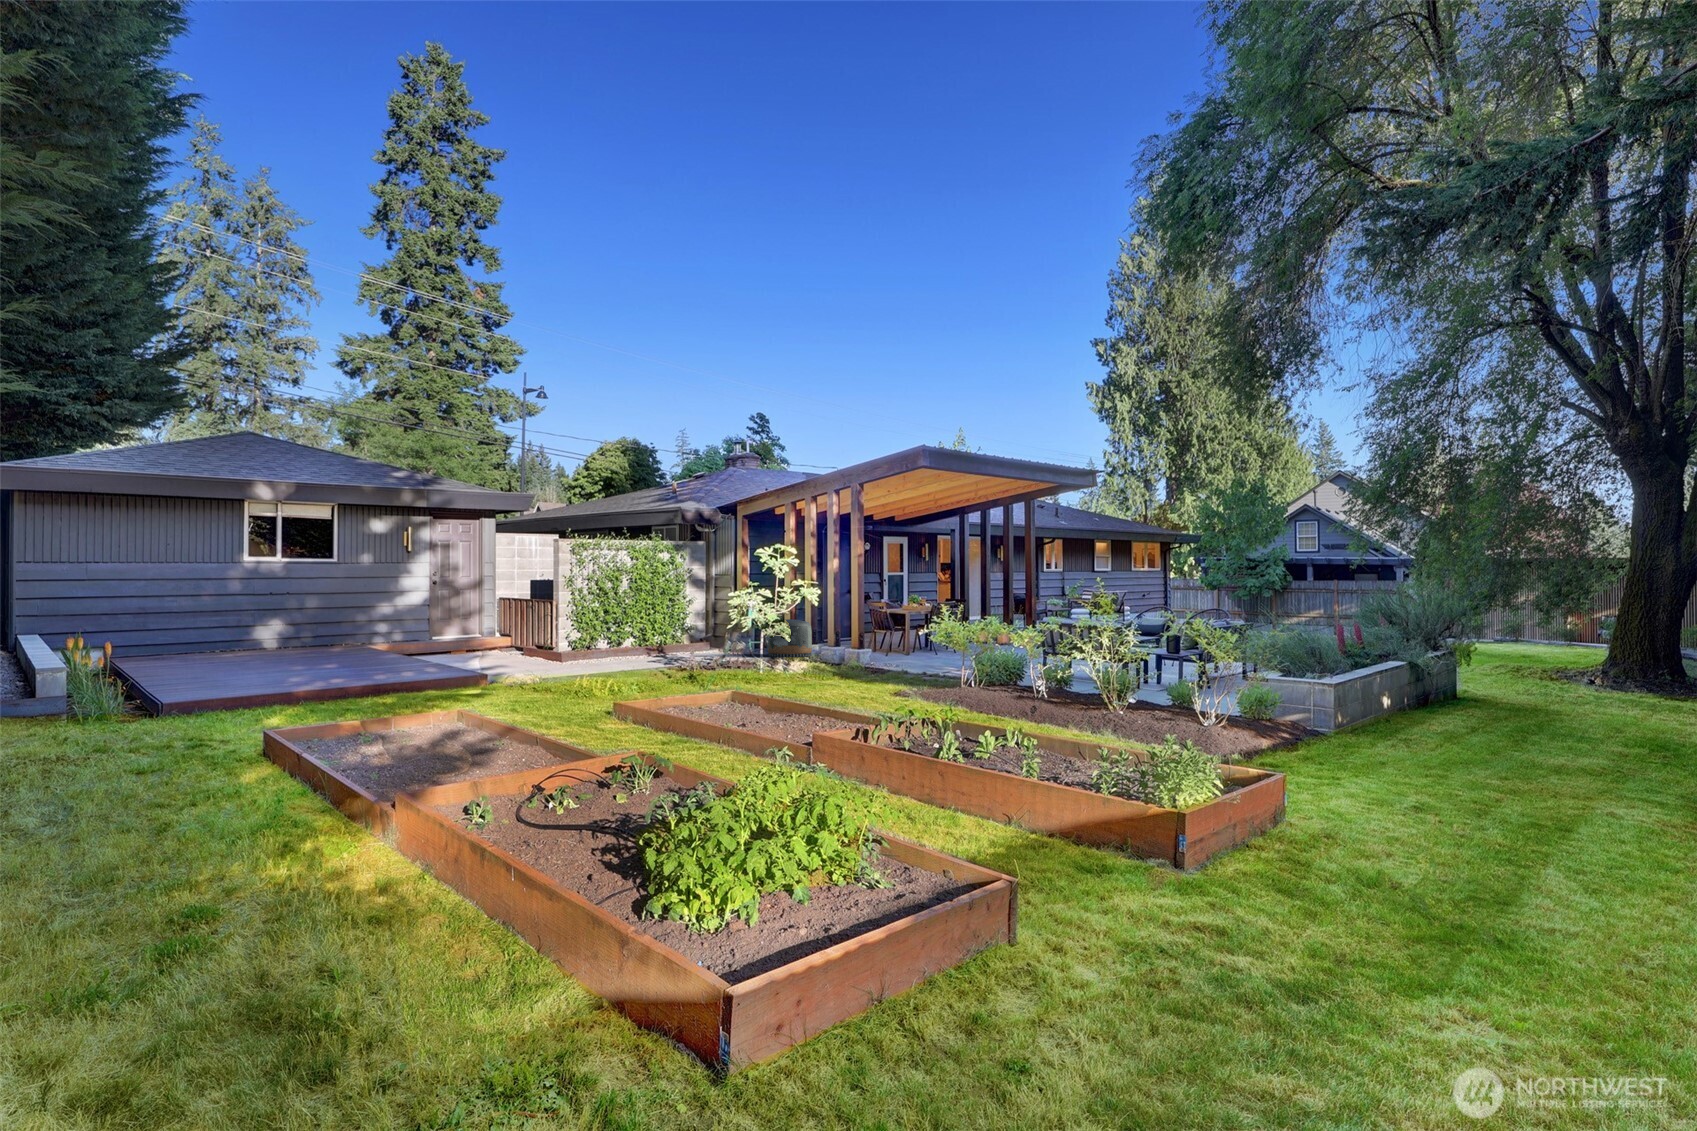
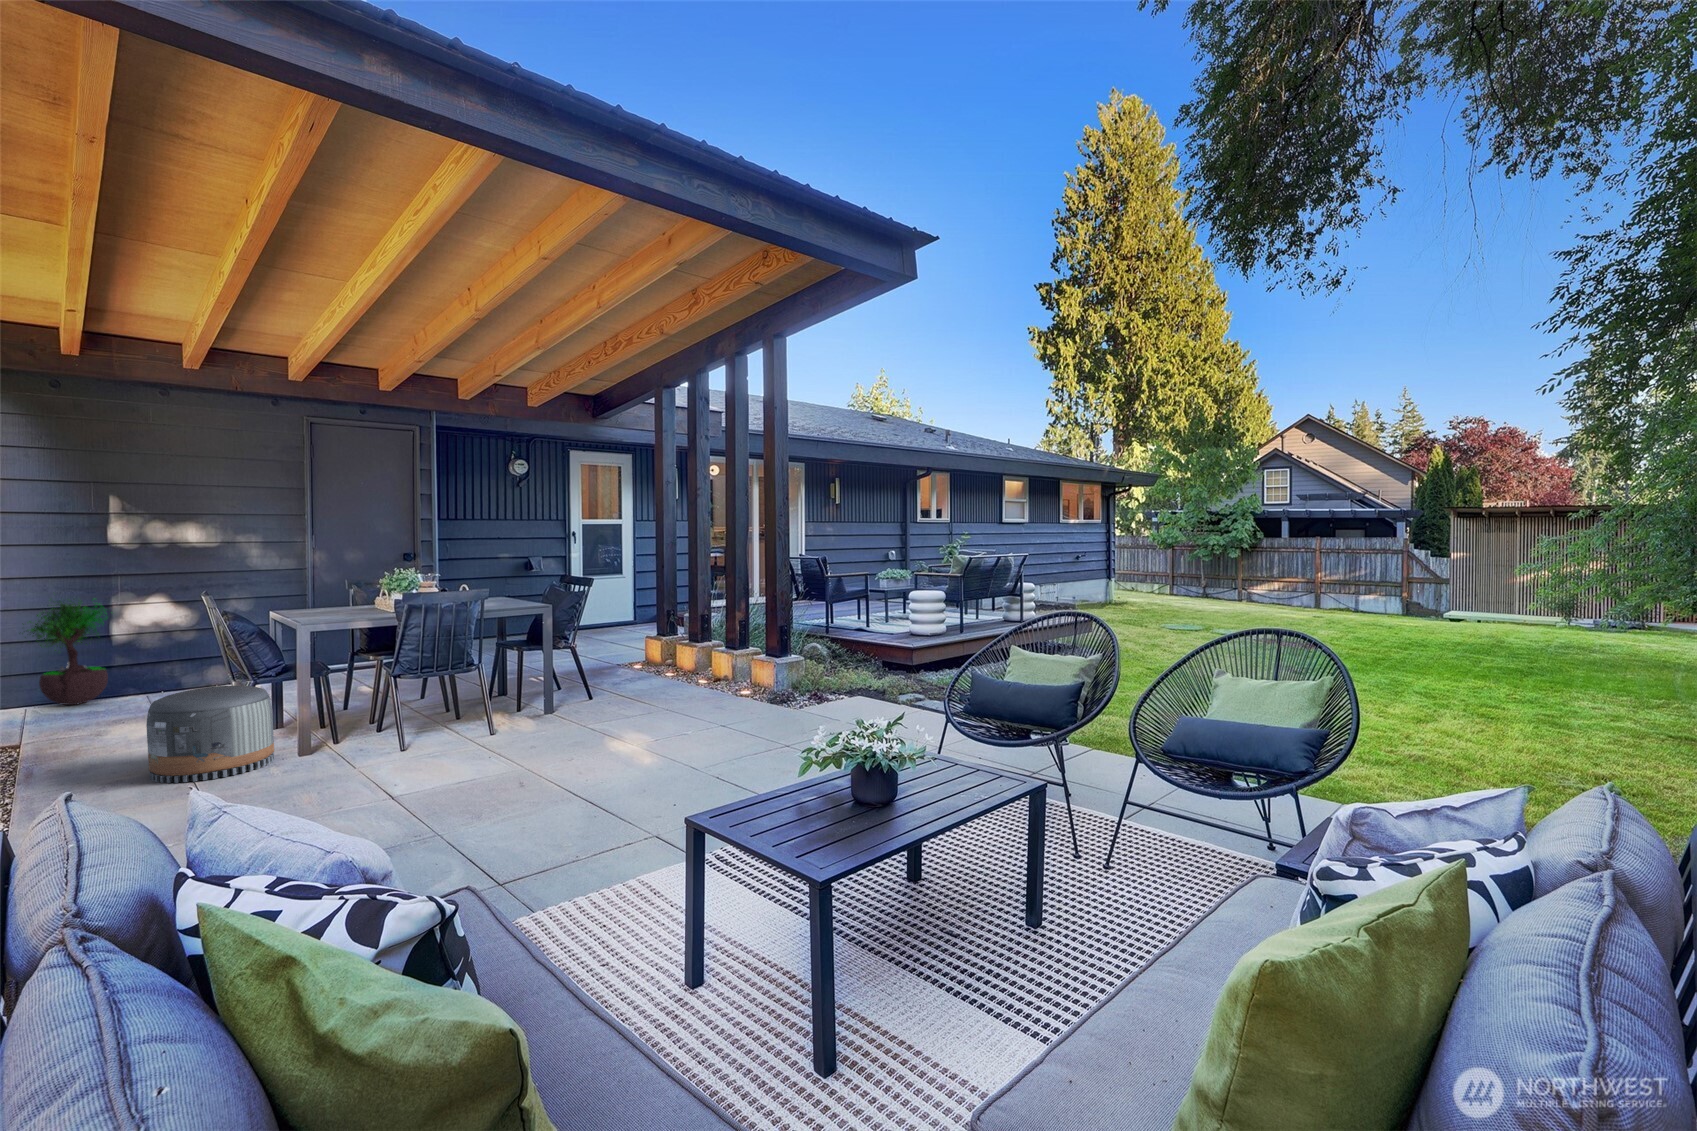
potted tree: none [610,583,645,645] -> present [22,599,108,705]

